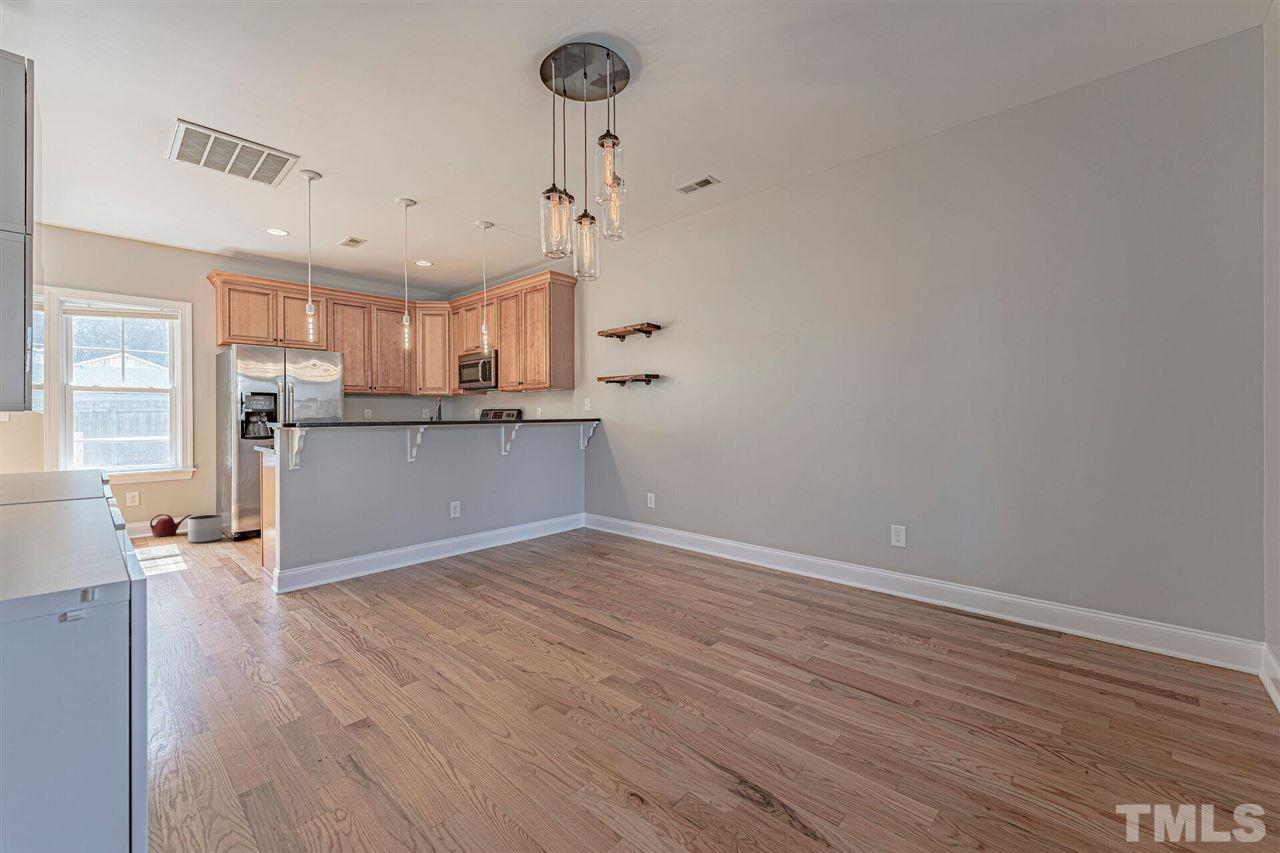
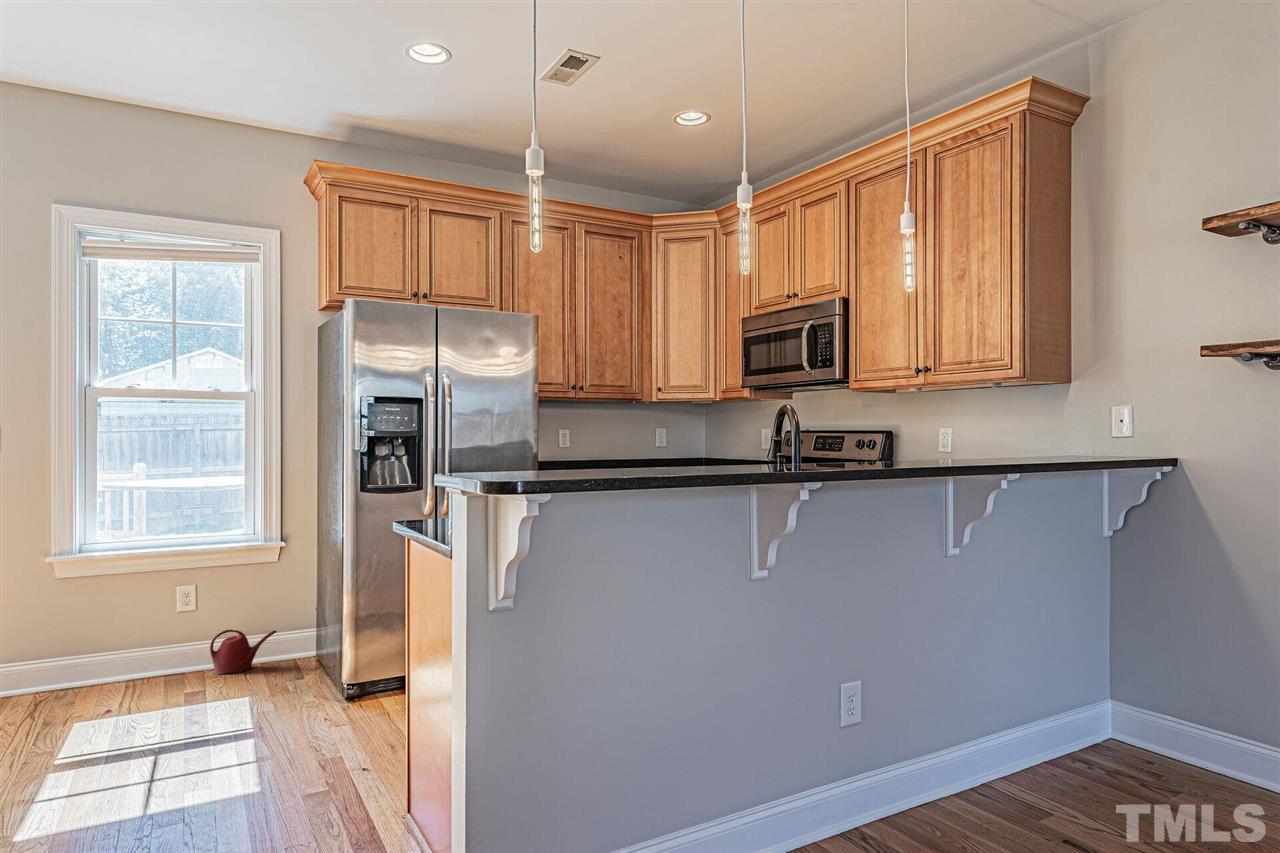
planter: present [188,515,222,543] -> none [266,641,325,703]

